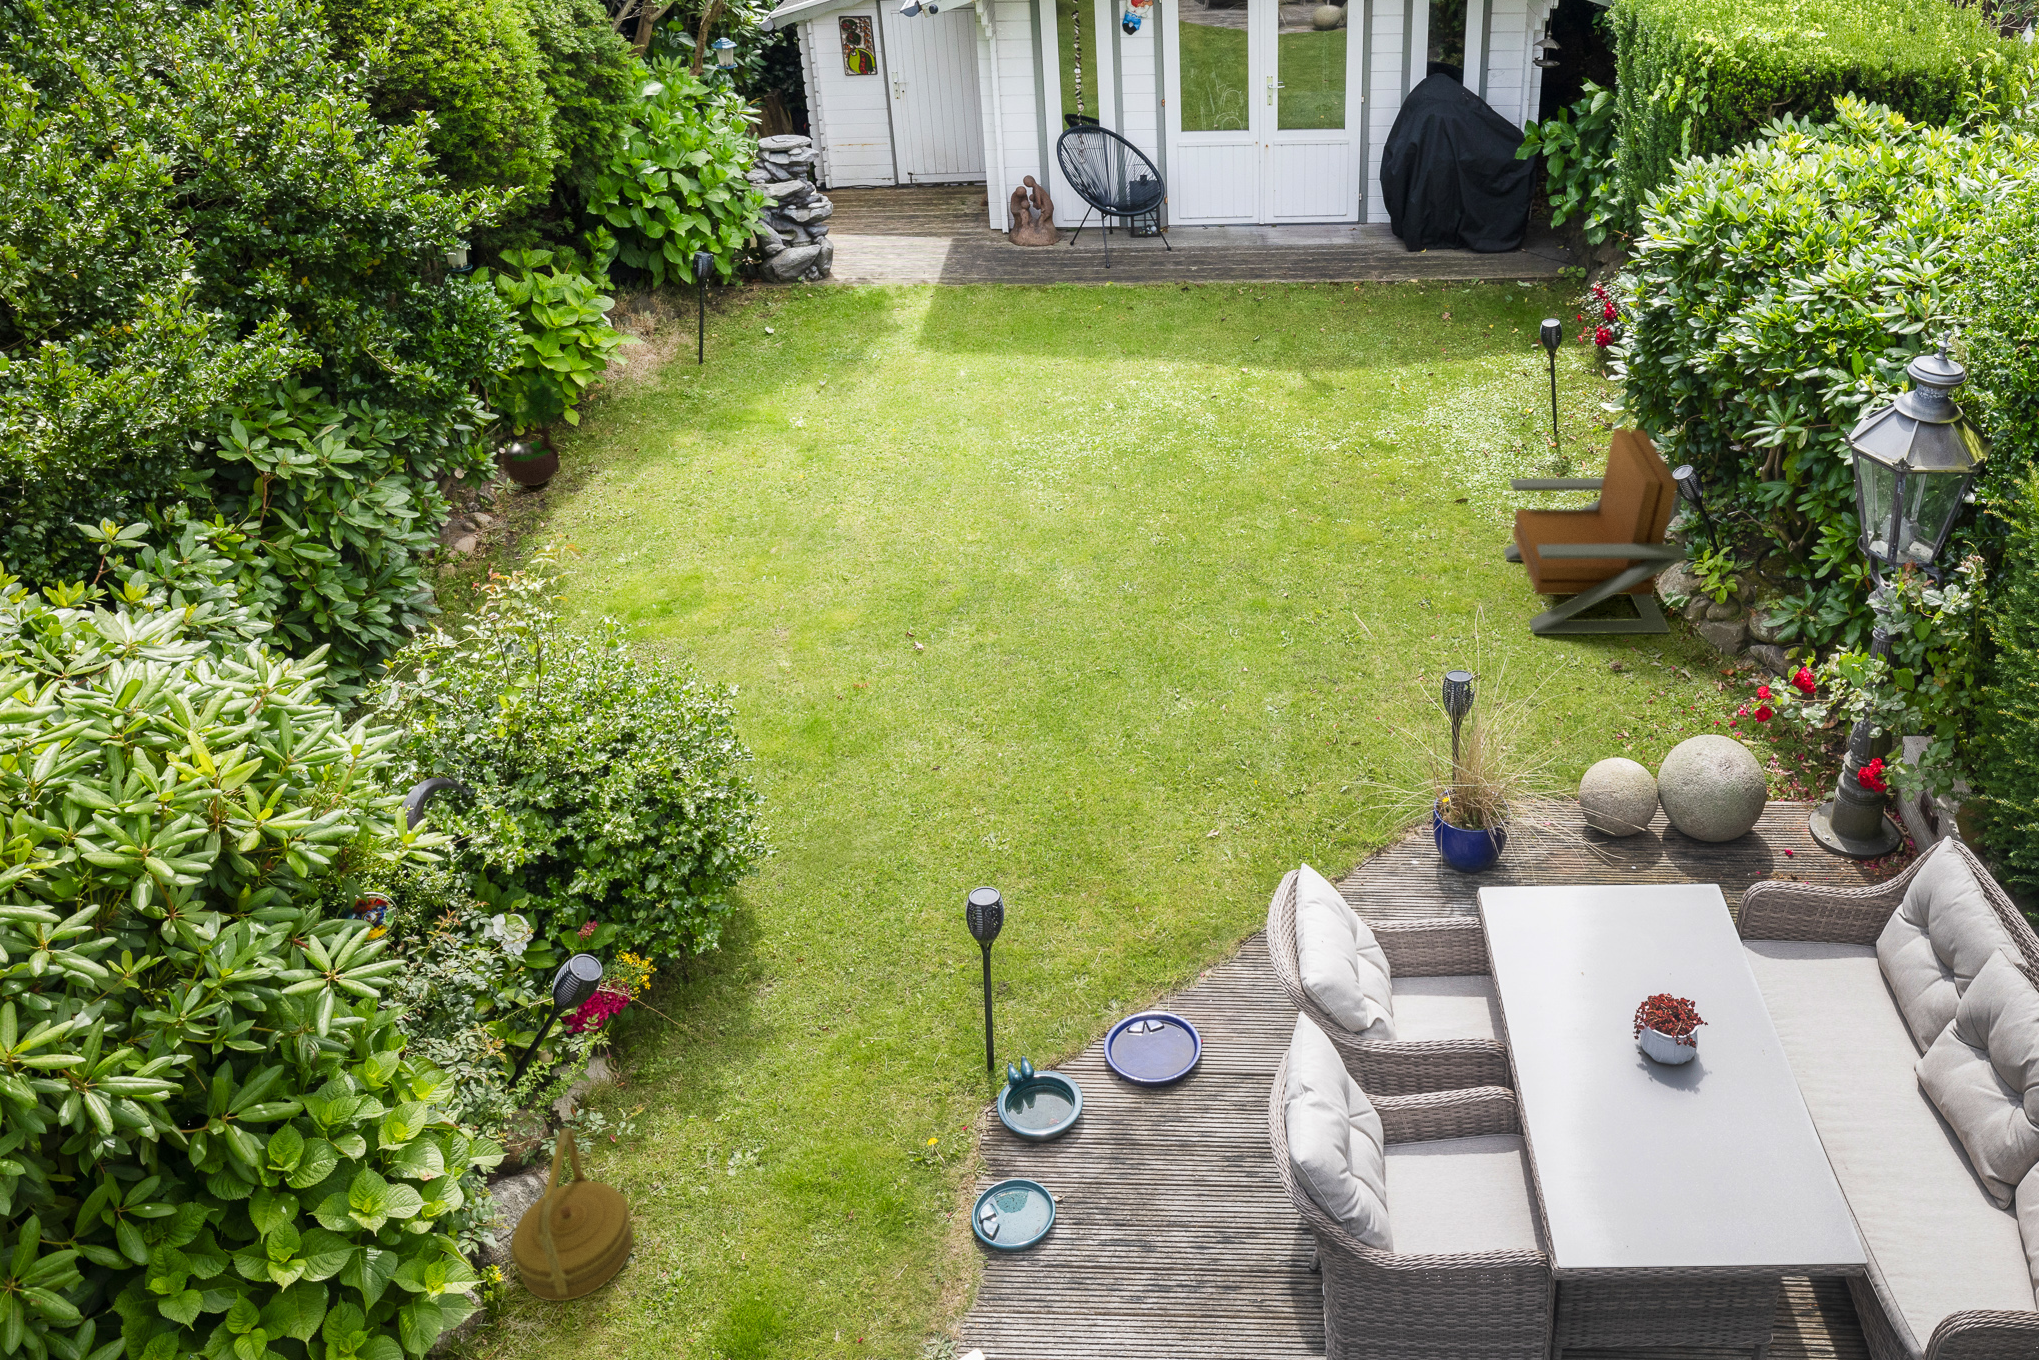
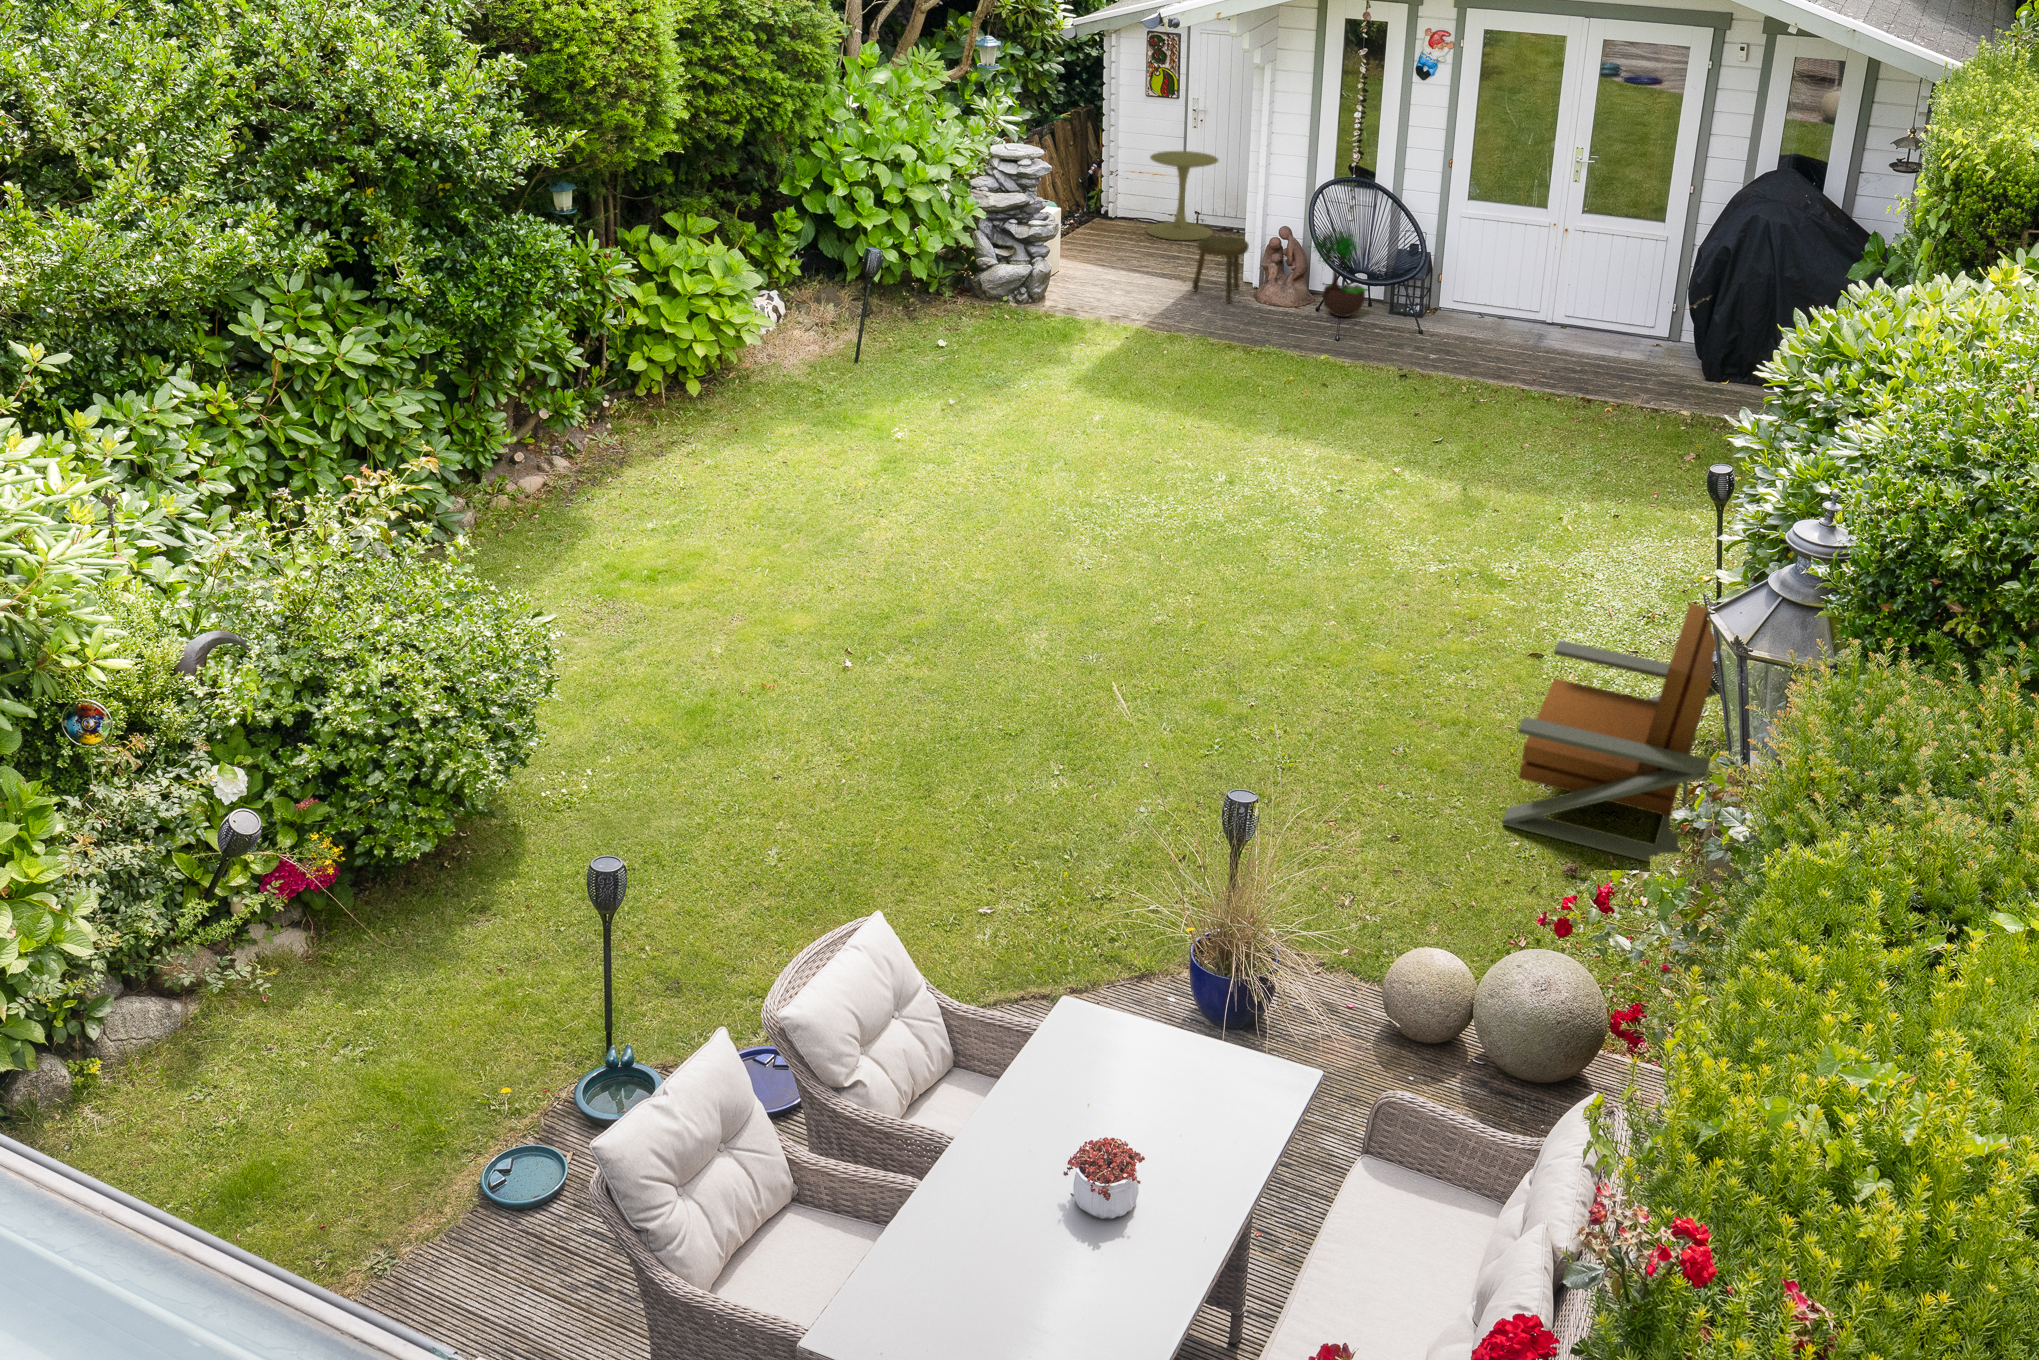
pedestal table: none [870,120,938,201] -> present [1146,151,1218,240]
stool: none [959,192,1005,250] -> present [1193,237,1249,303]
potted tree: present [499,374,564,486] -> present [1308,227,1365,317]
woven basket: present [511,1128,633,1301] -> none [105,960,222,1112]

